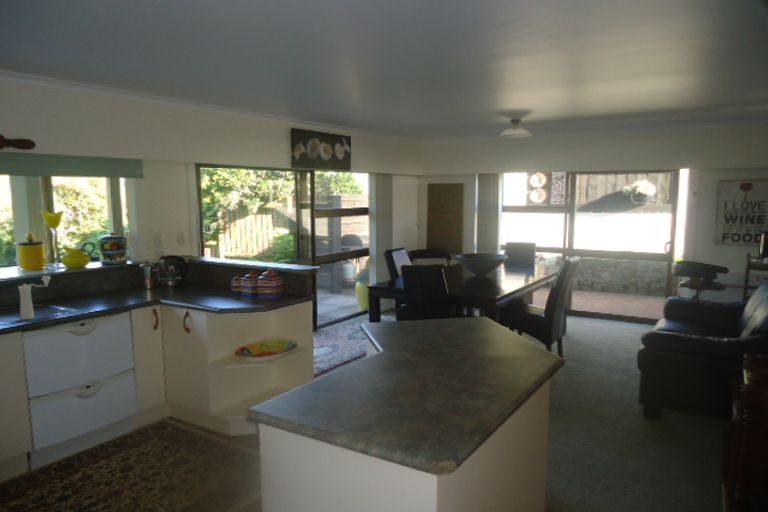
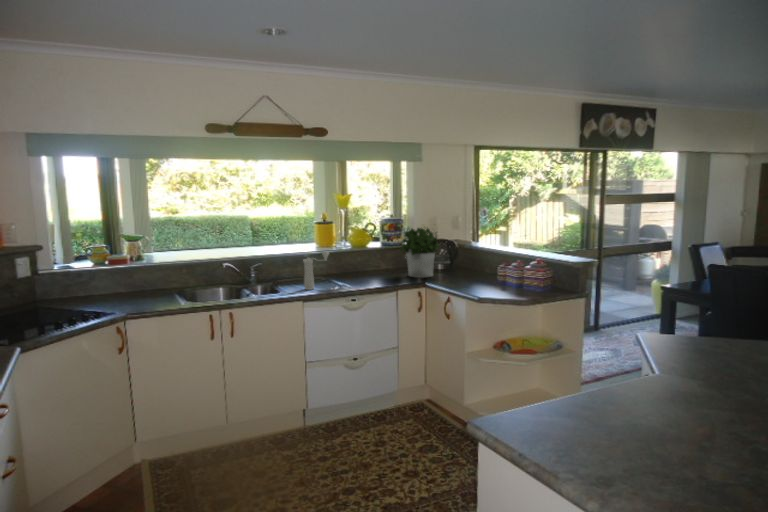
potted plant: none [129,244,172,296] -> present [400,228,439,278]

